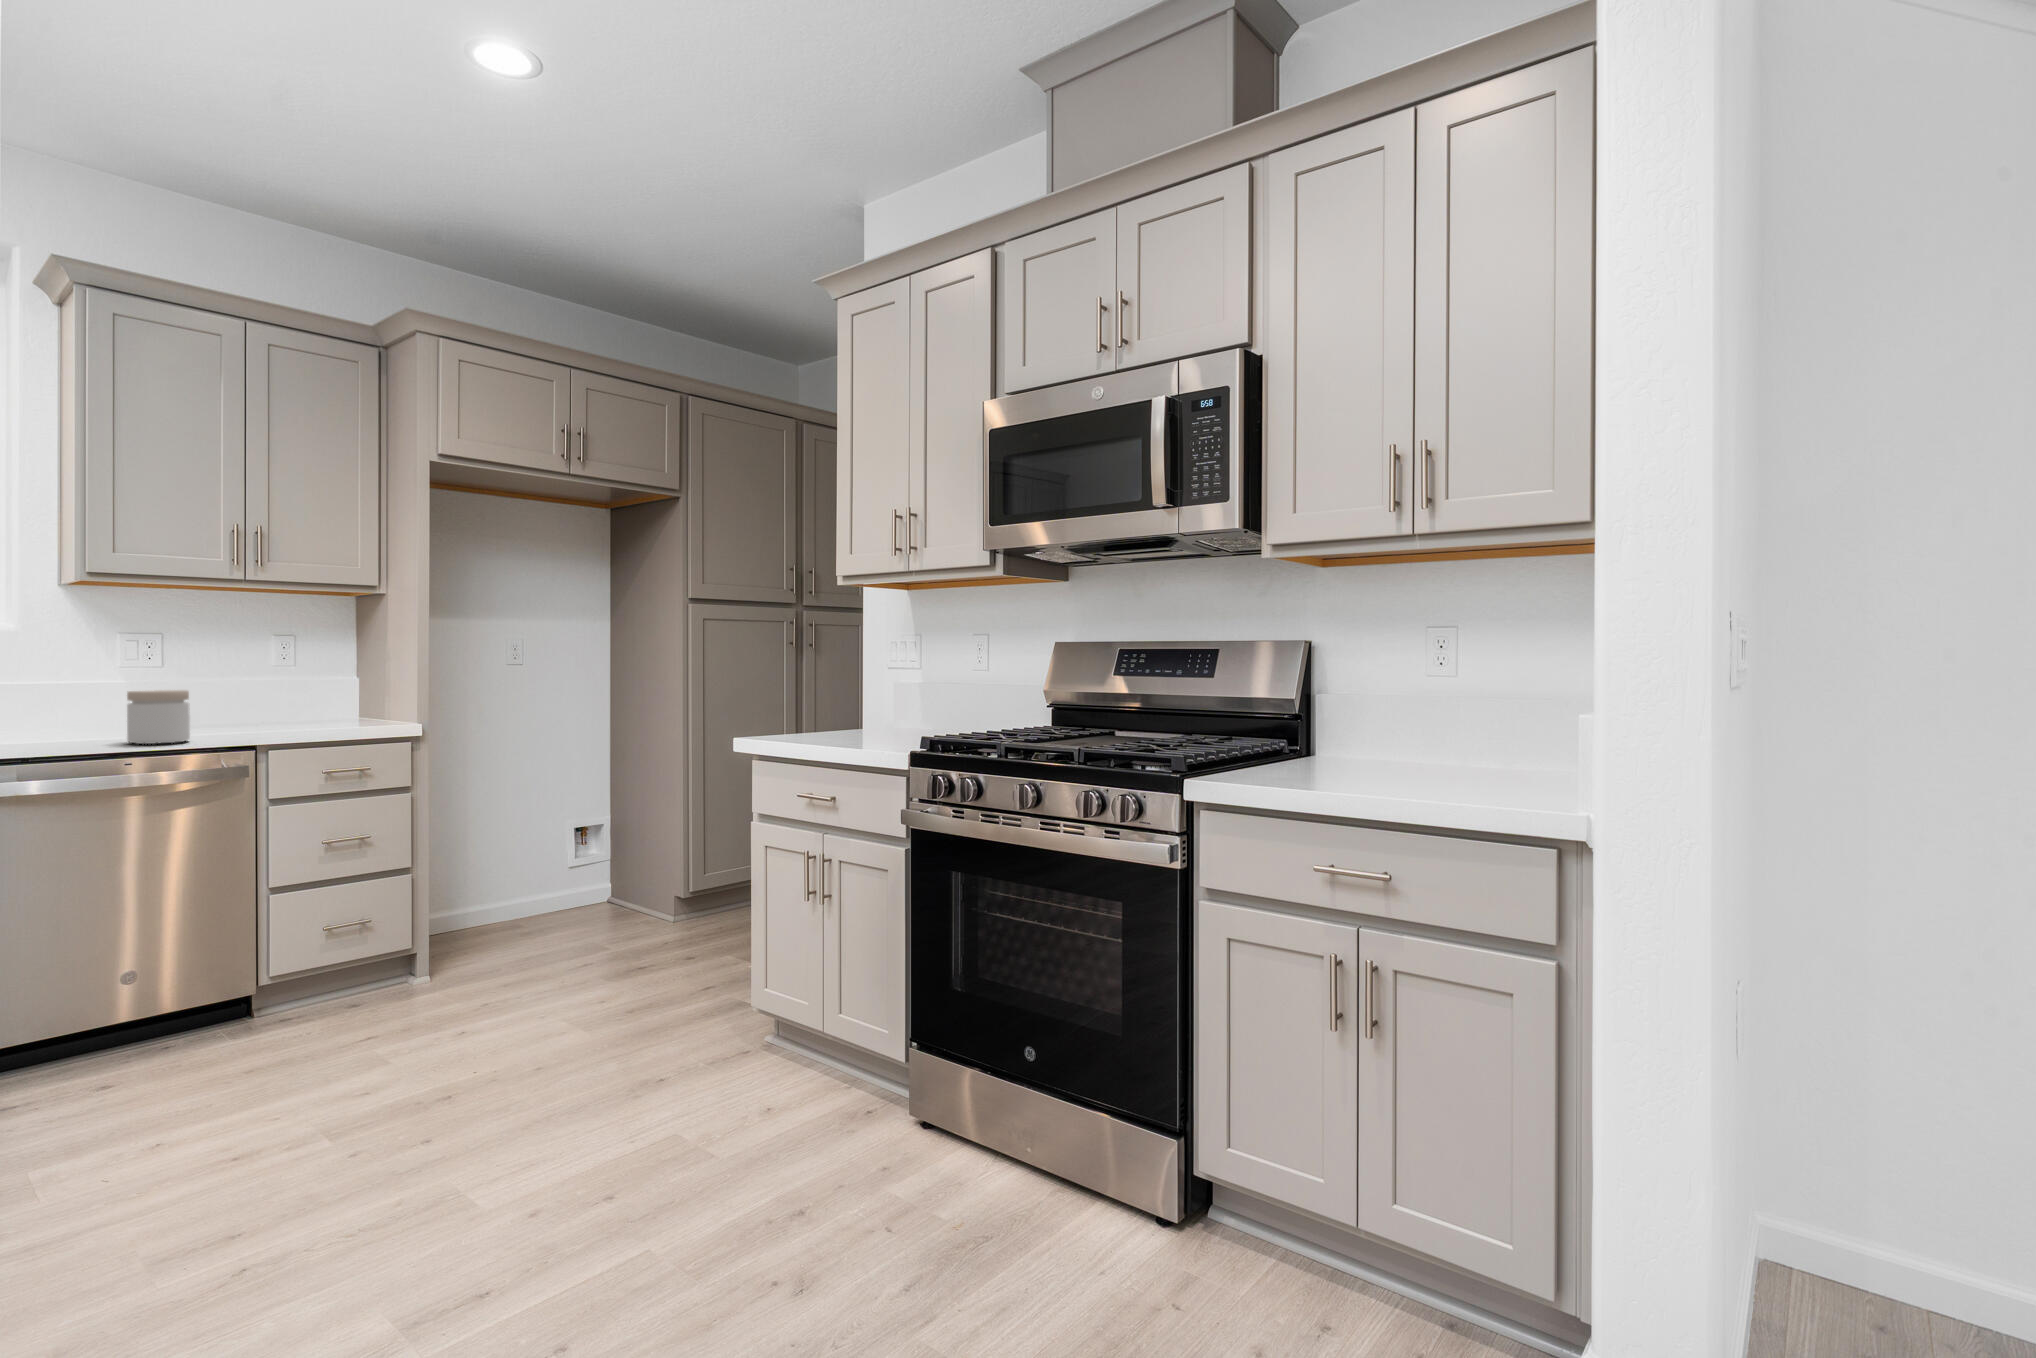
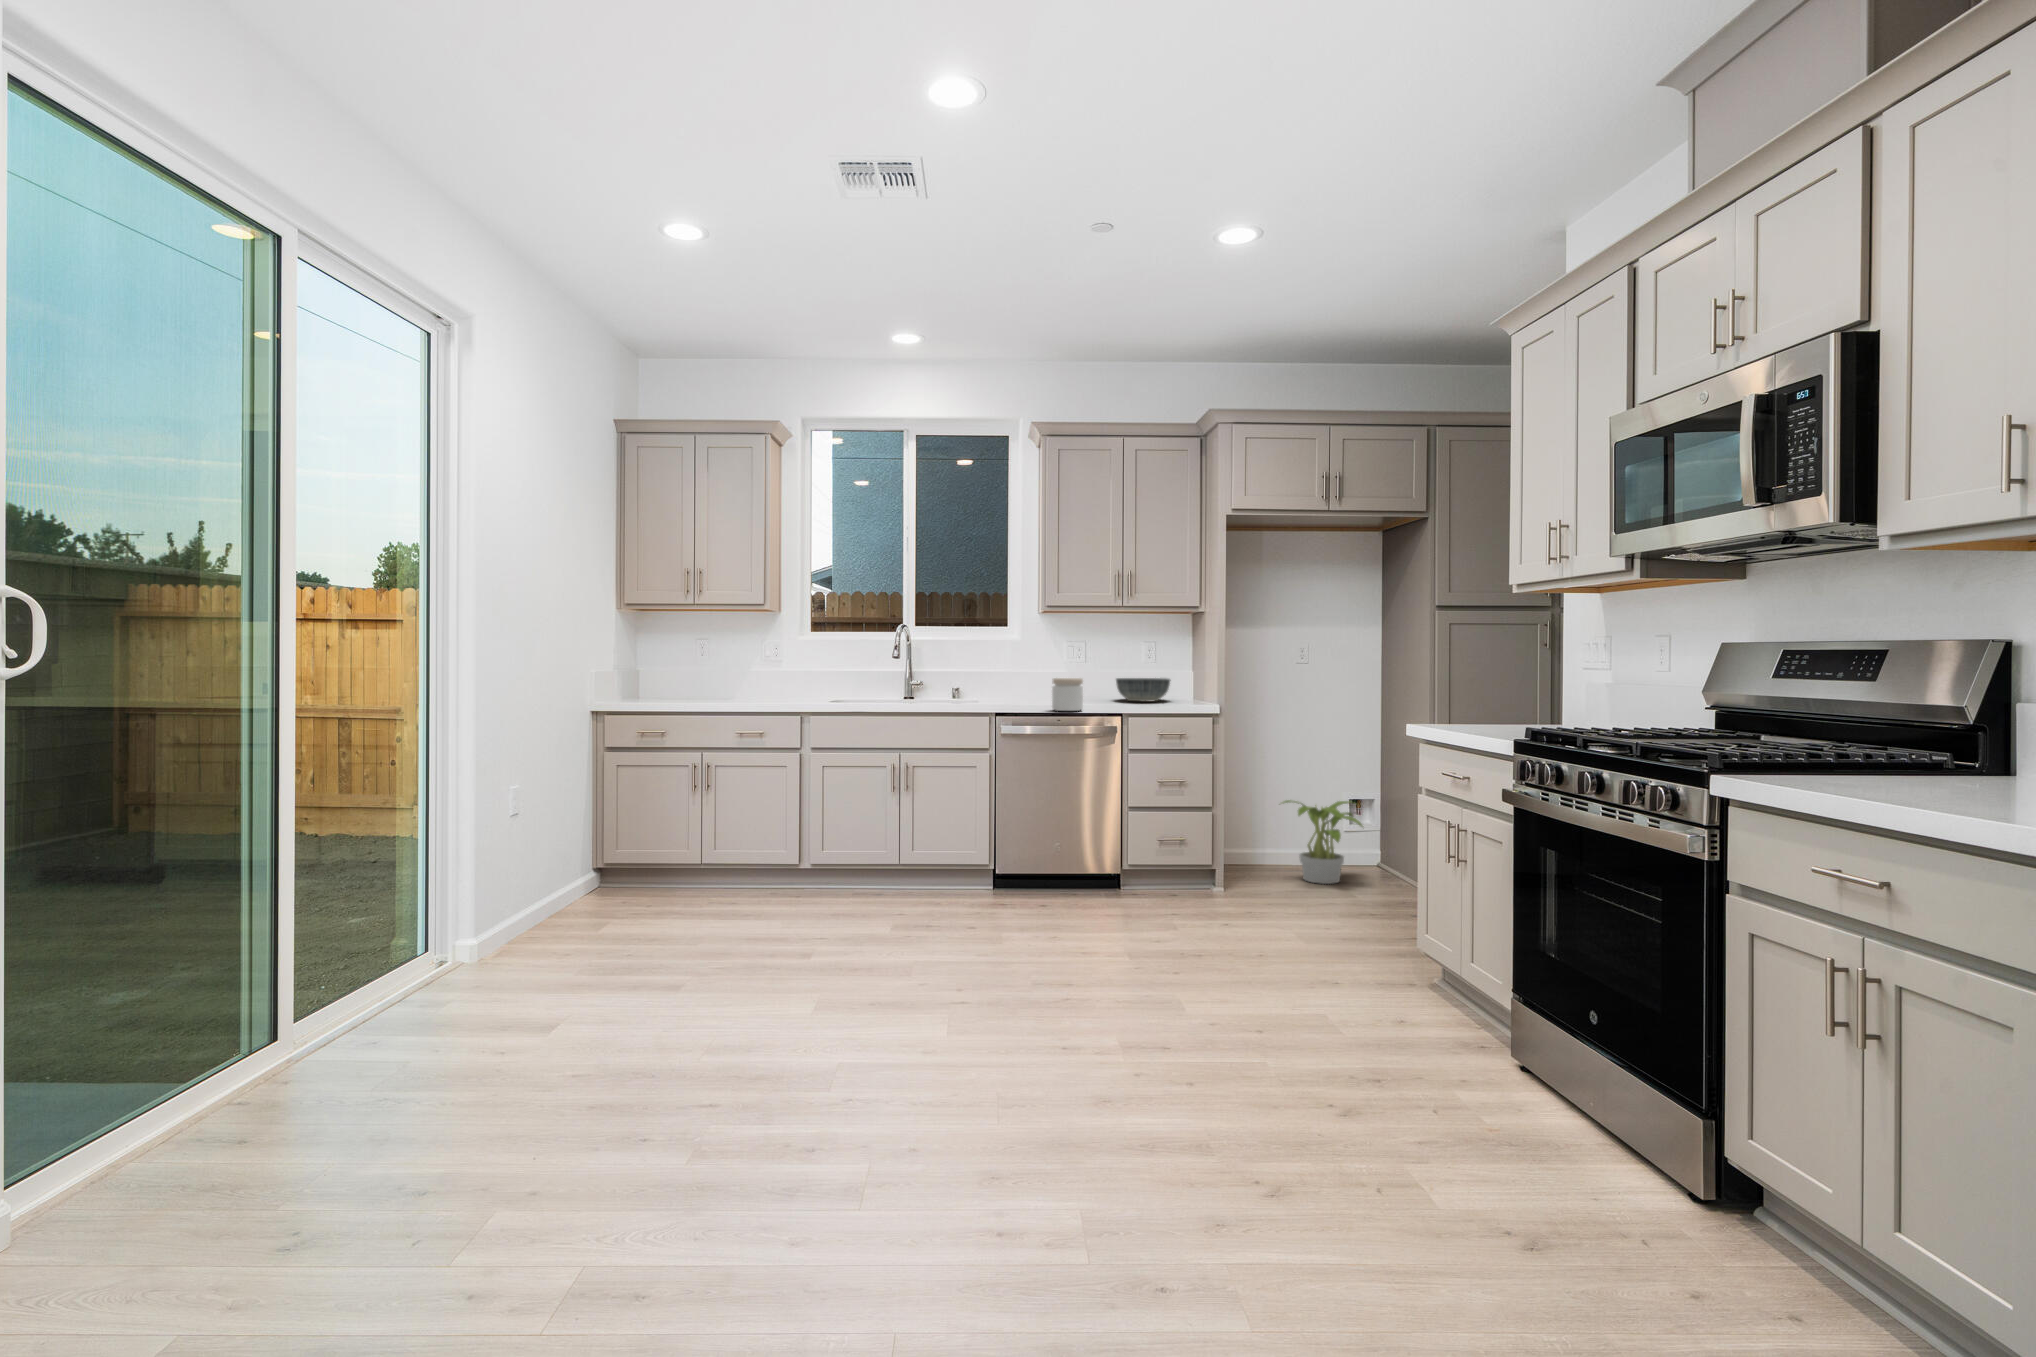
bowl: none [233,687,330,722] -> present [1116,678,1171,701]
potted plant: none [493,830,606,937] -> present [1282,800,1362,884]

